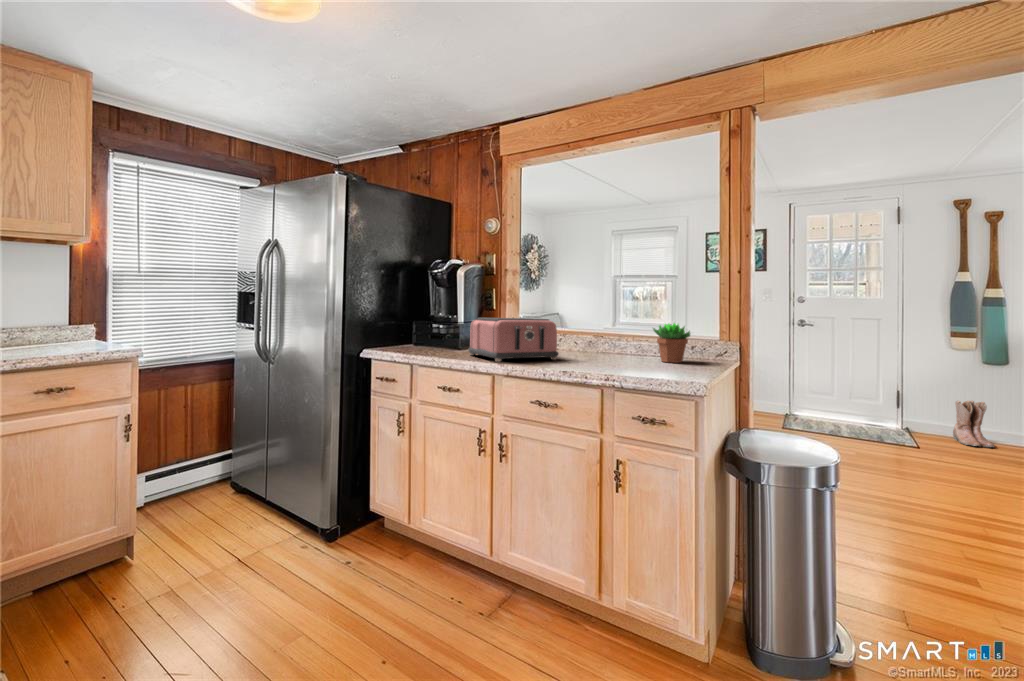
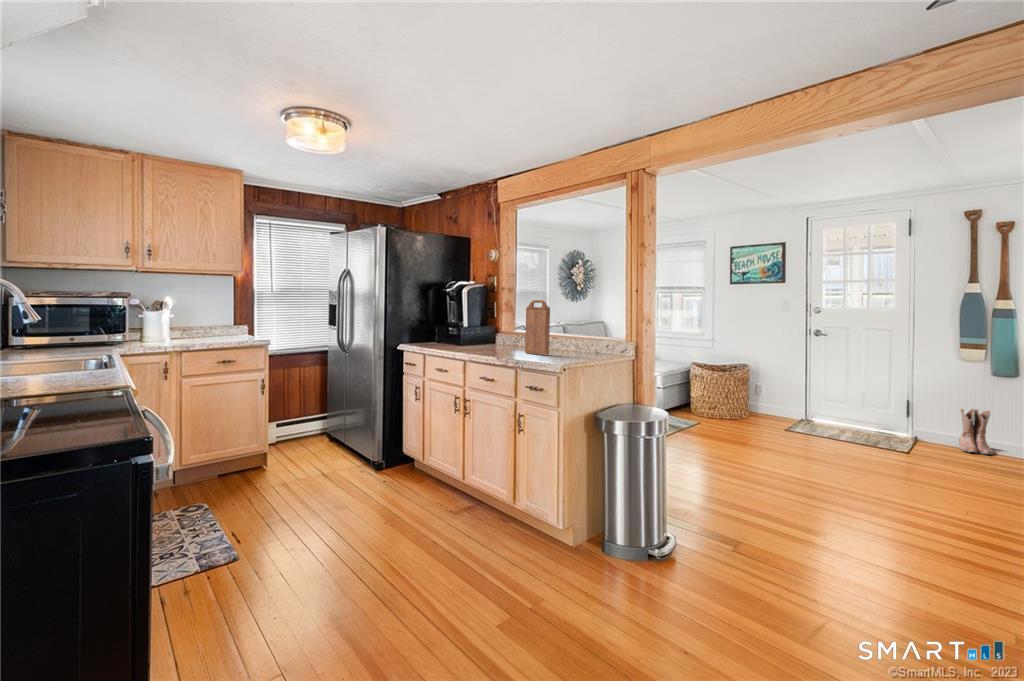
cutting board: none [583,280,630,363] -> present [525,300,550,356]
toaster: present [468,318,559,362] -> none [458,324,509,352]
succulent plant: present [653,323,690,363] -> none [570,329,599,356]

